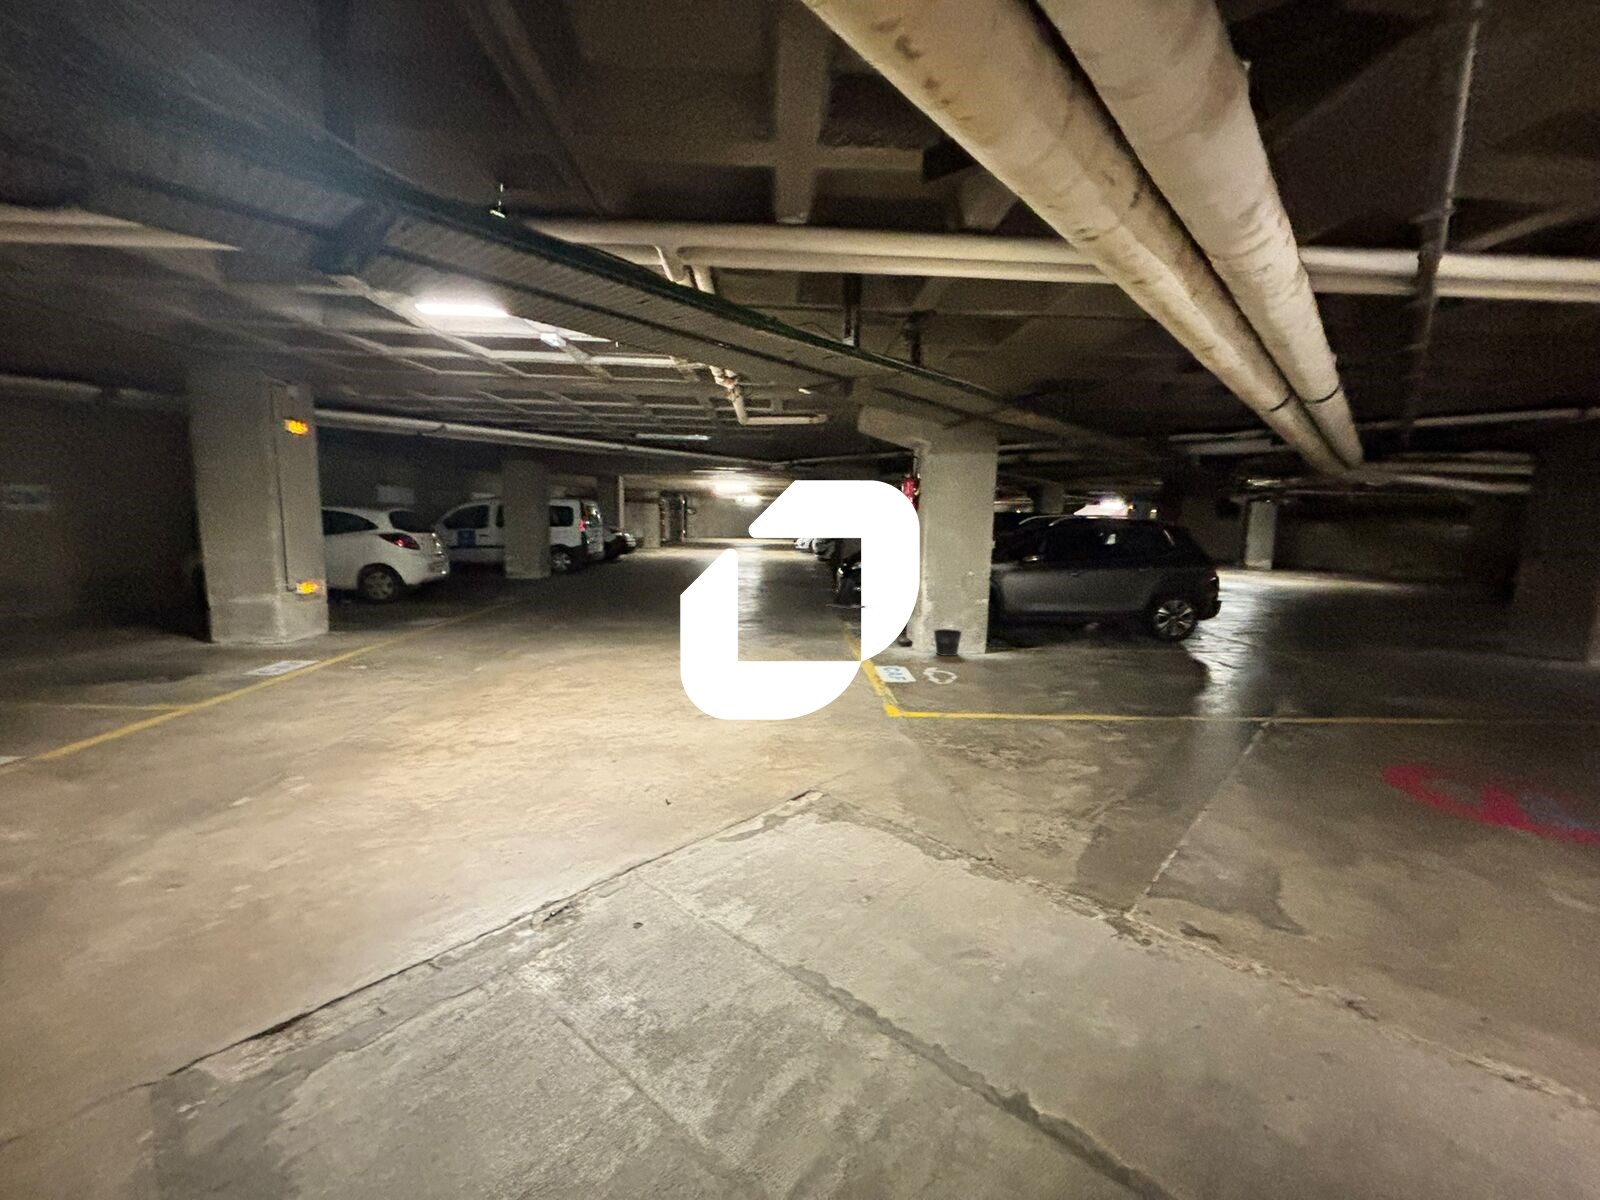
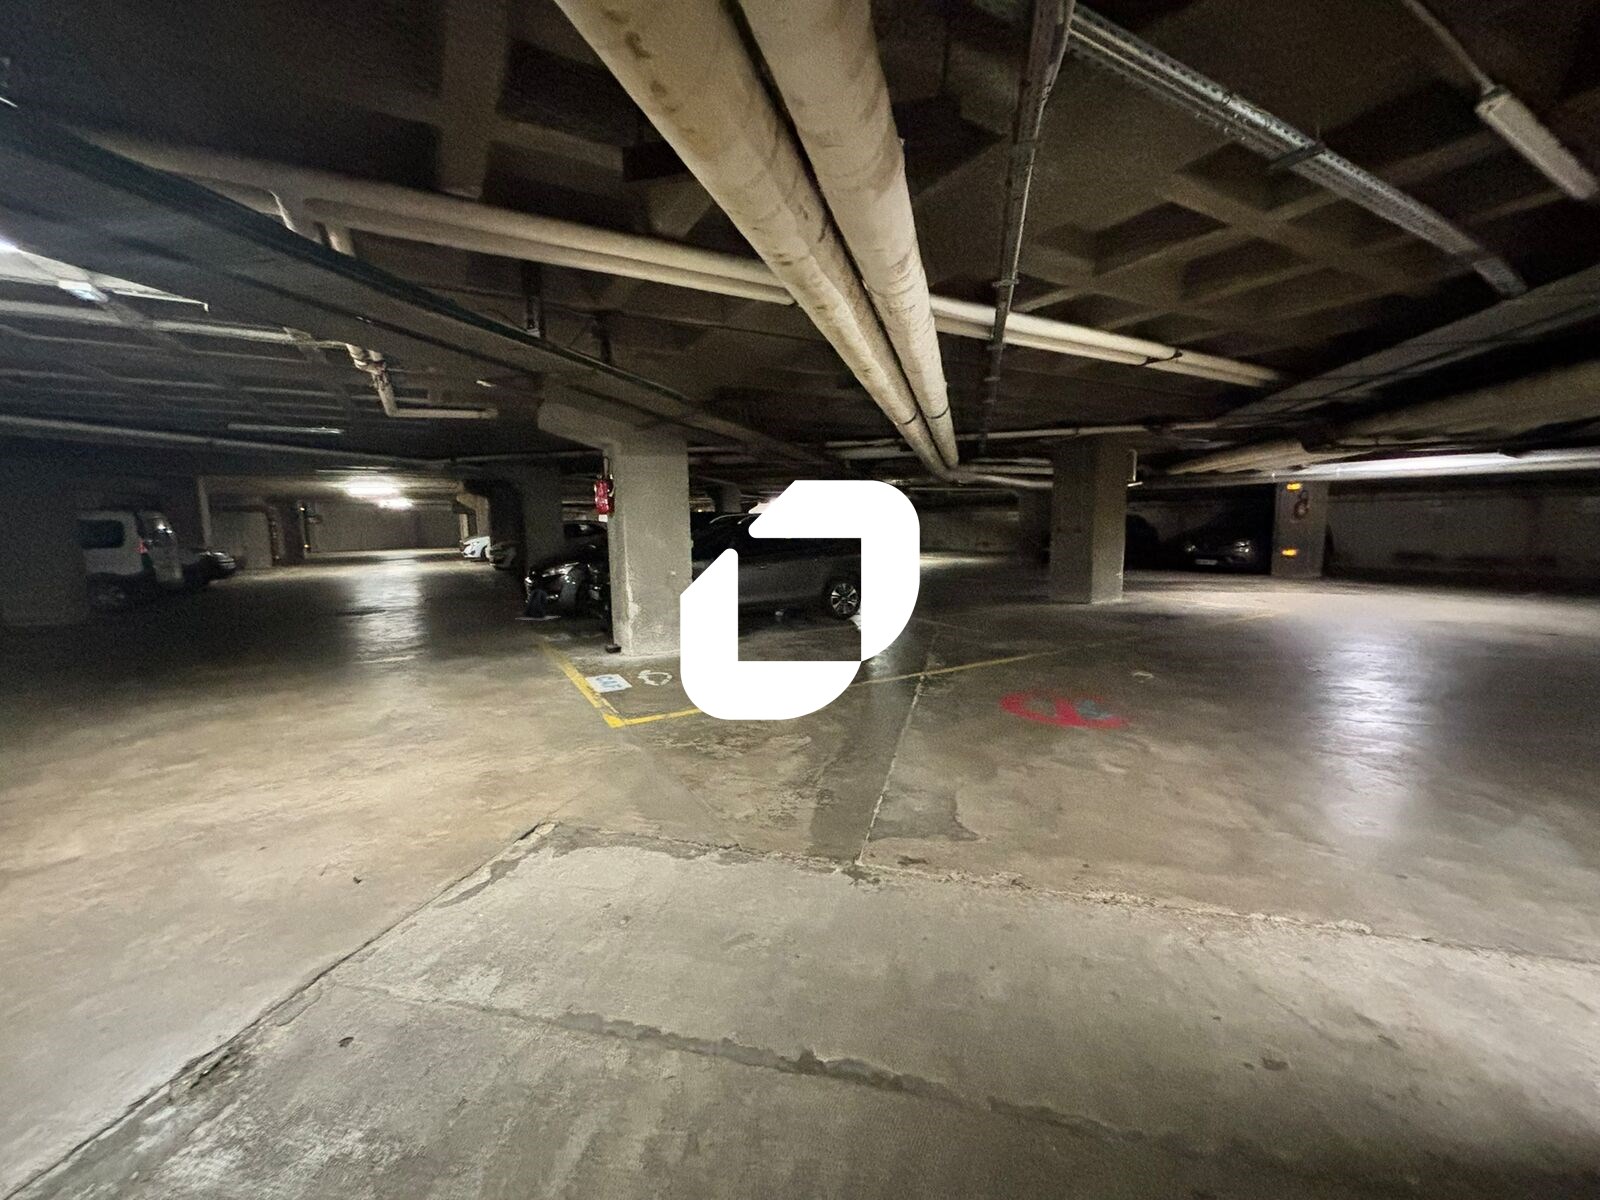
bucket: present [932,629,962,656] -> none [638,632,668,658]

